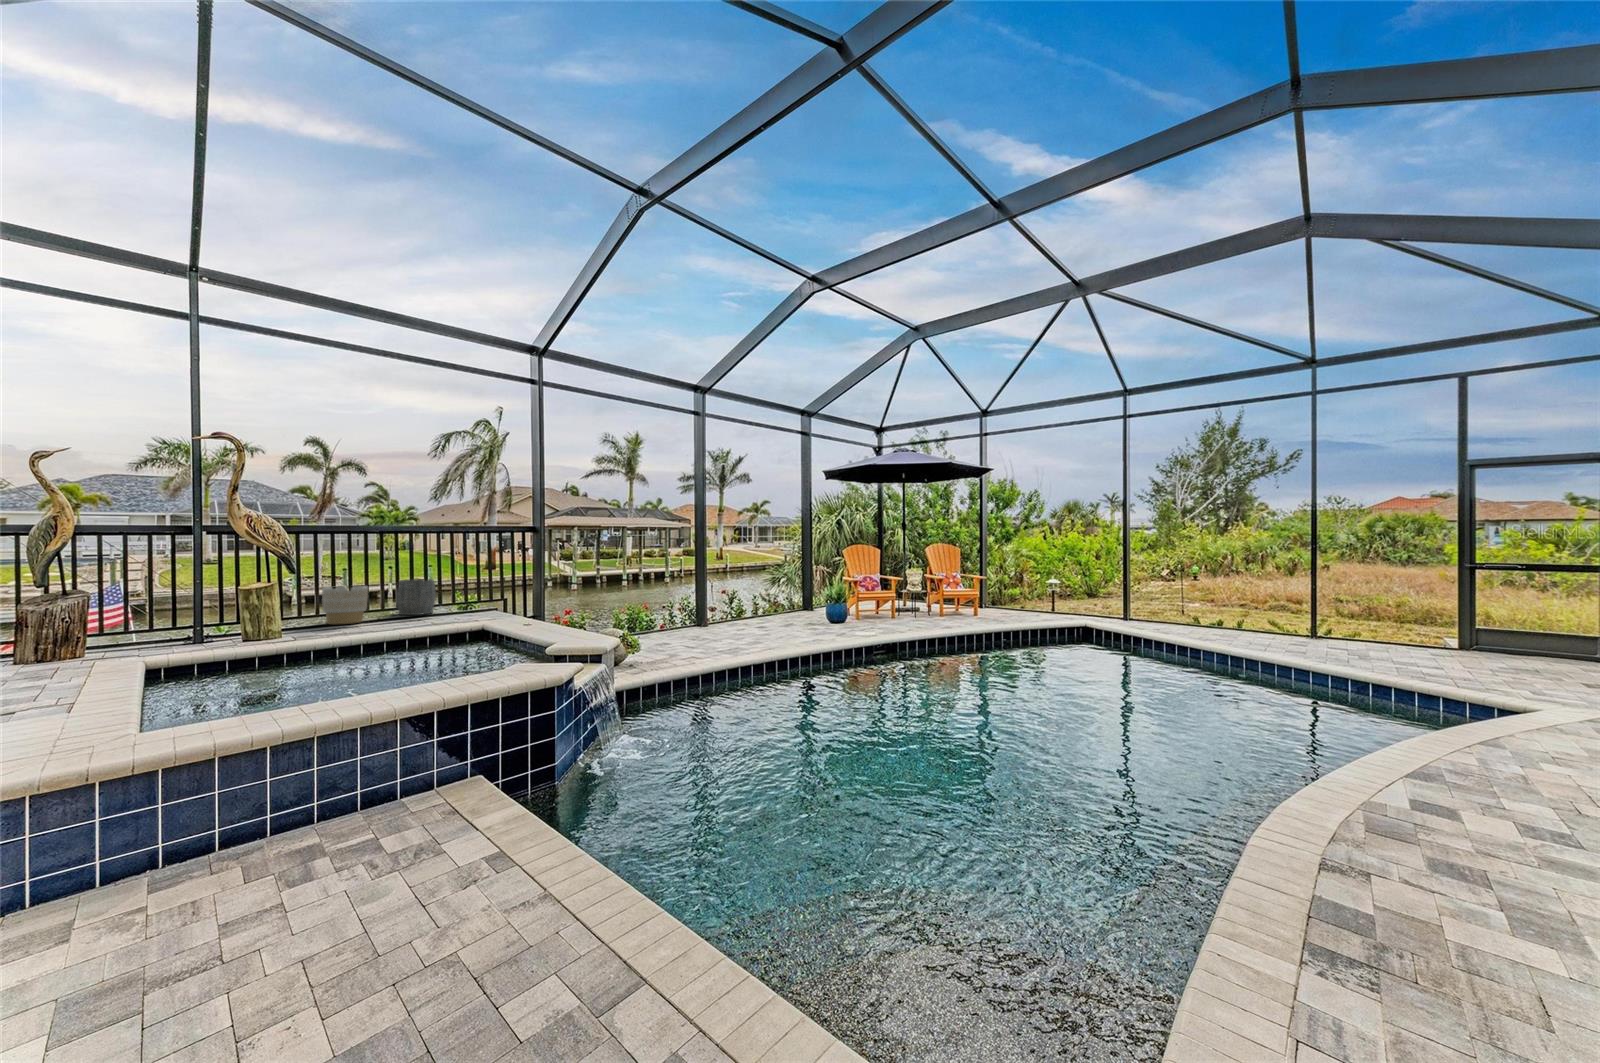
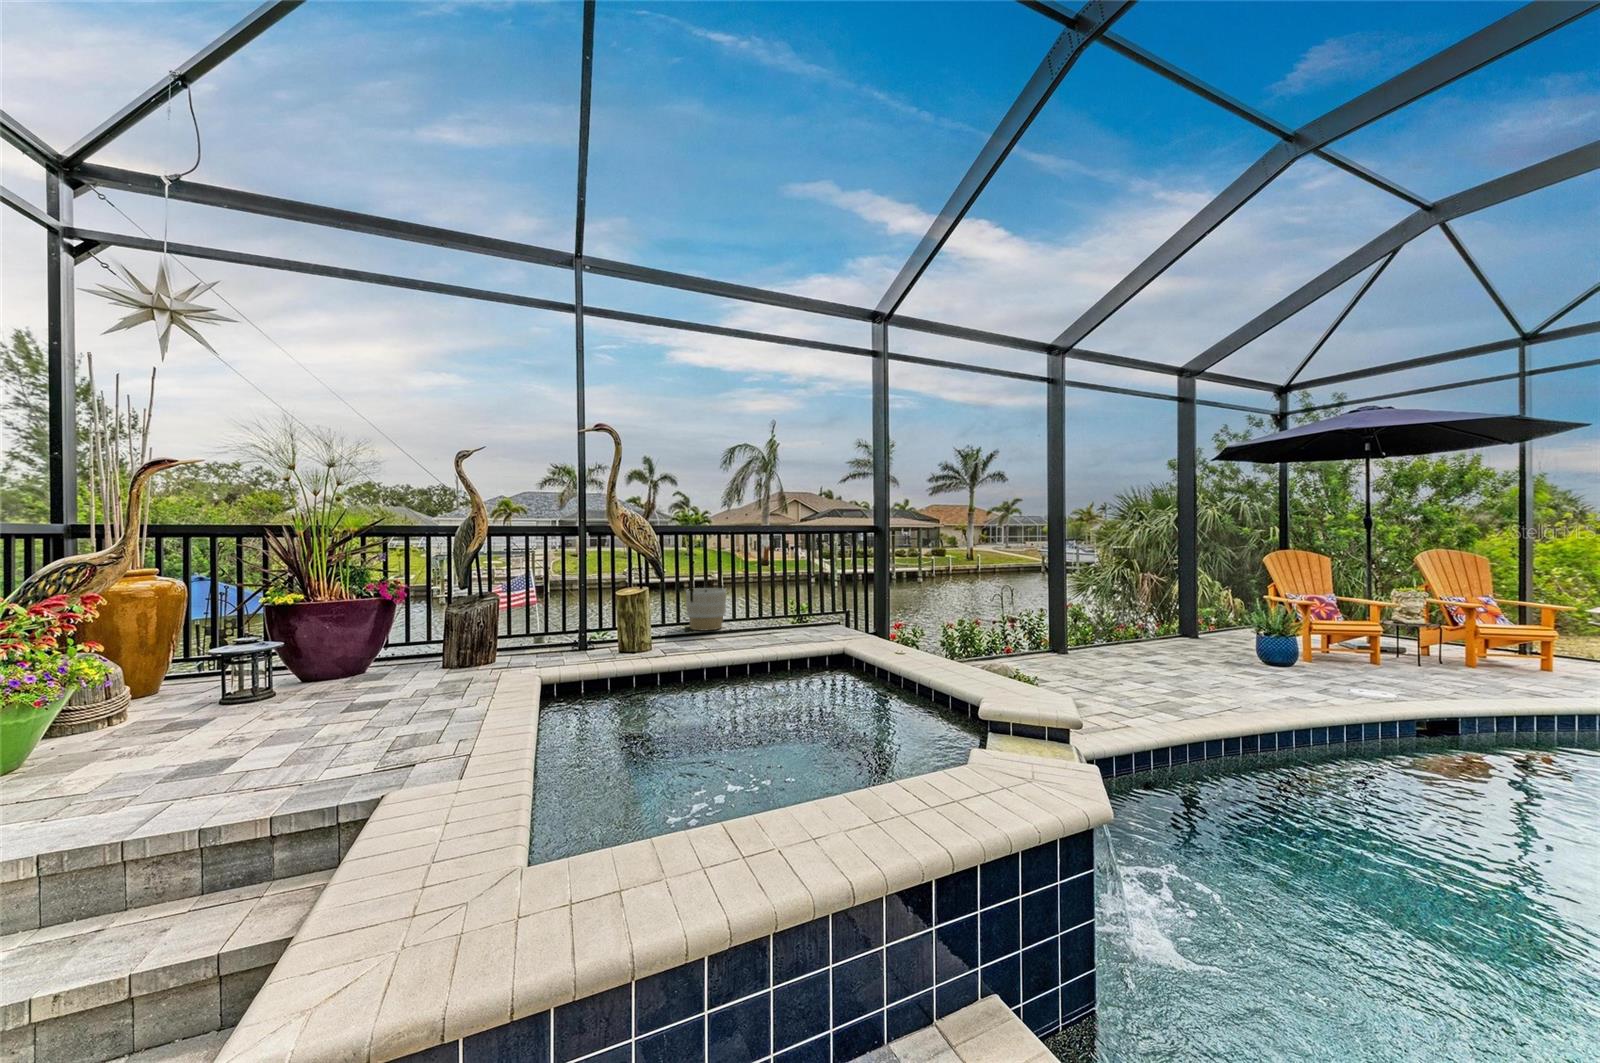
woven basket: present [396,579,436,615] -> none [747,581,783,620]

